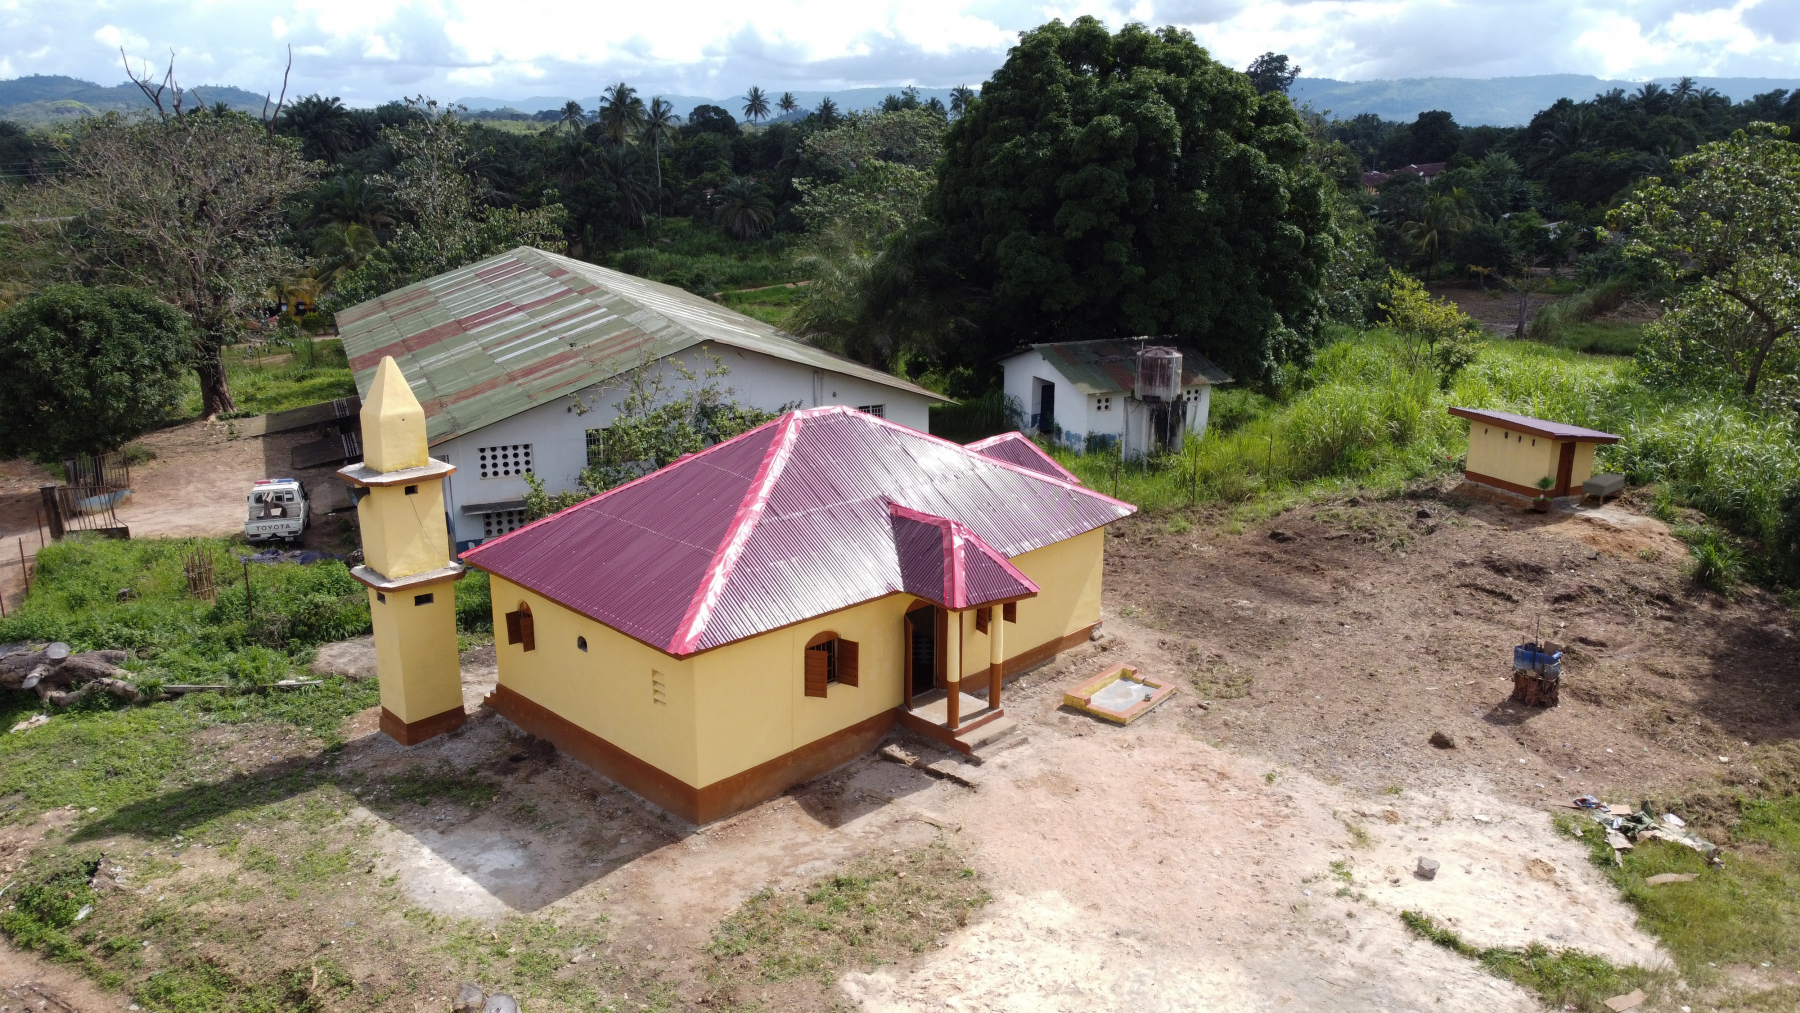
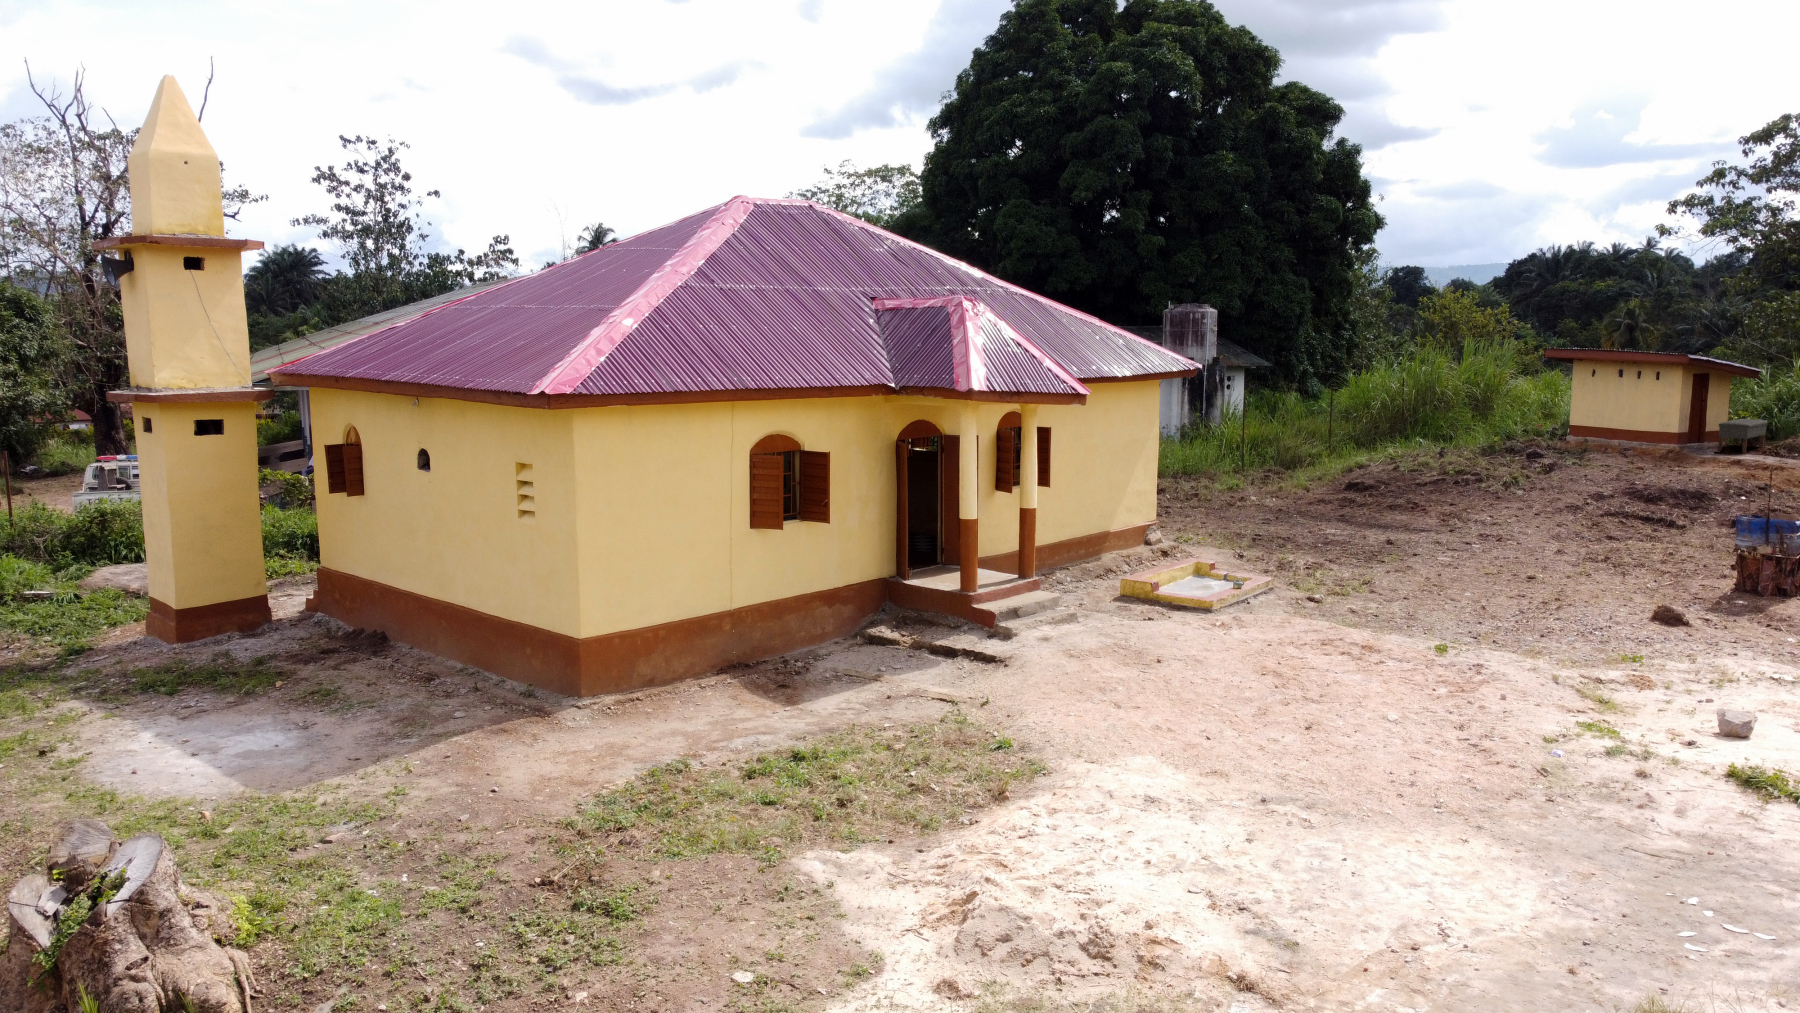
potted tree: present [1532,476,1556,511] -> none [1659,407,1694,457]

